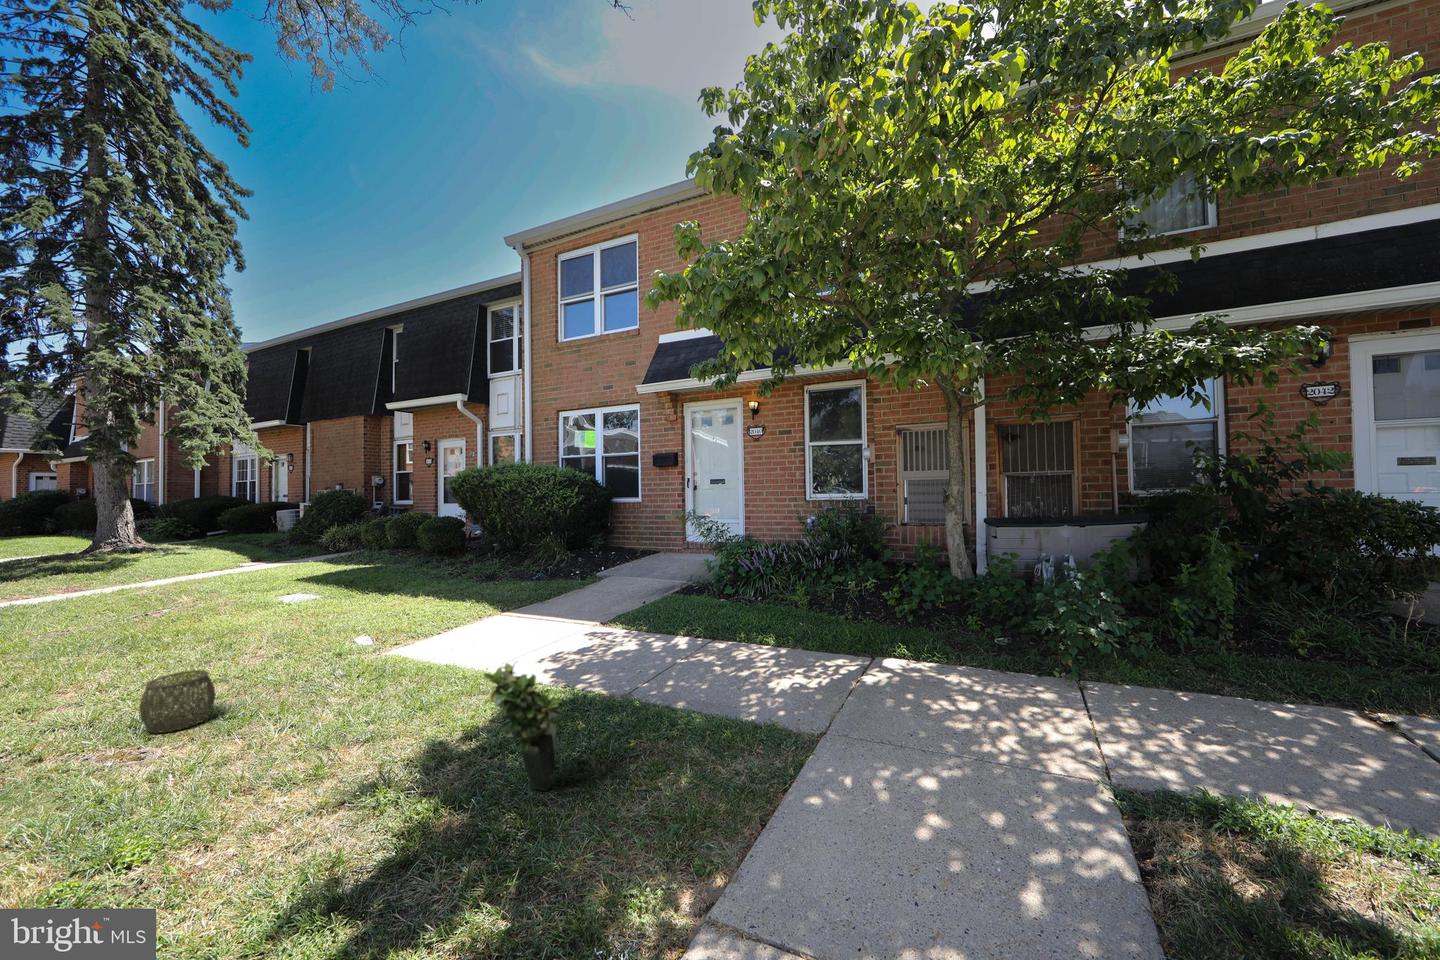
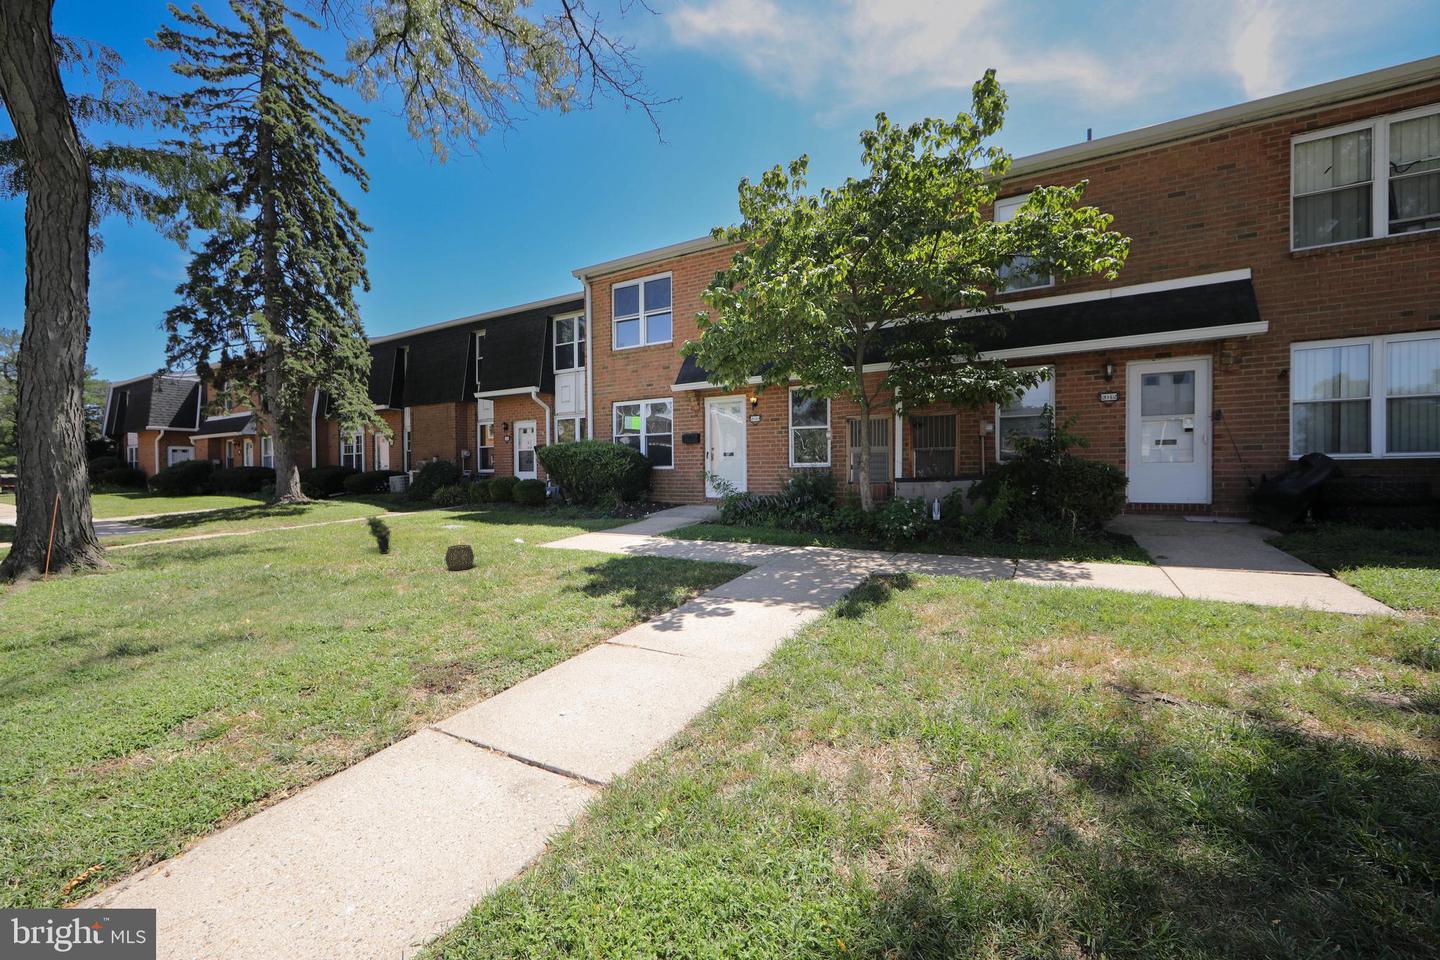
potted plant: present [483,663,561,791] -> present [366,516,391,554]

